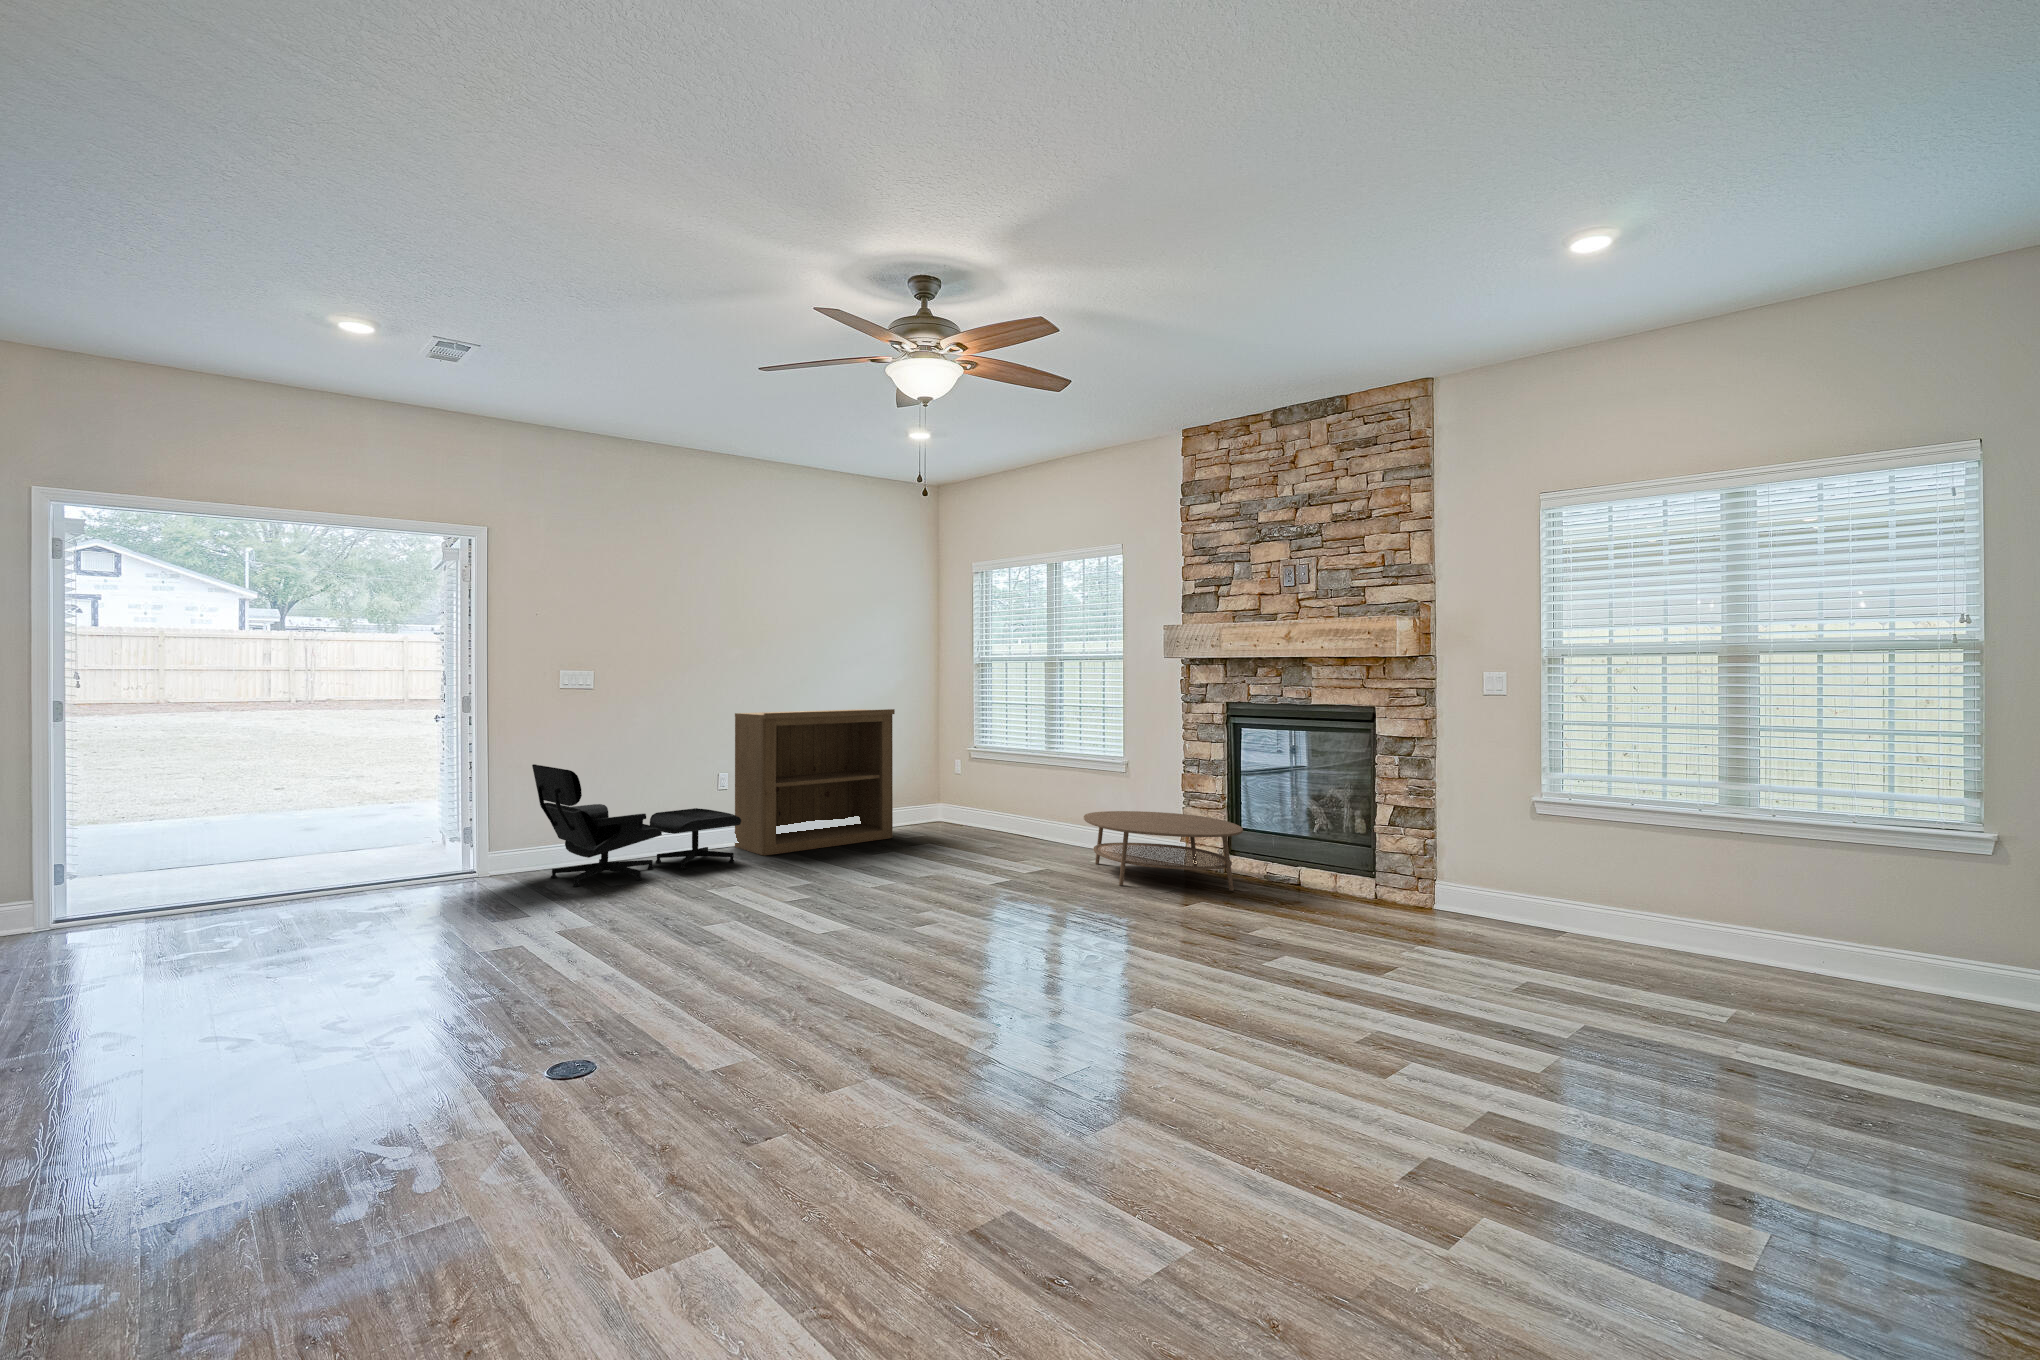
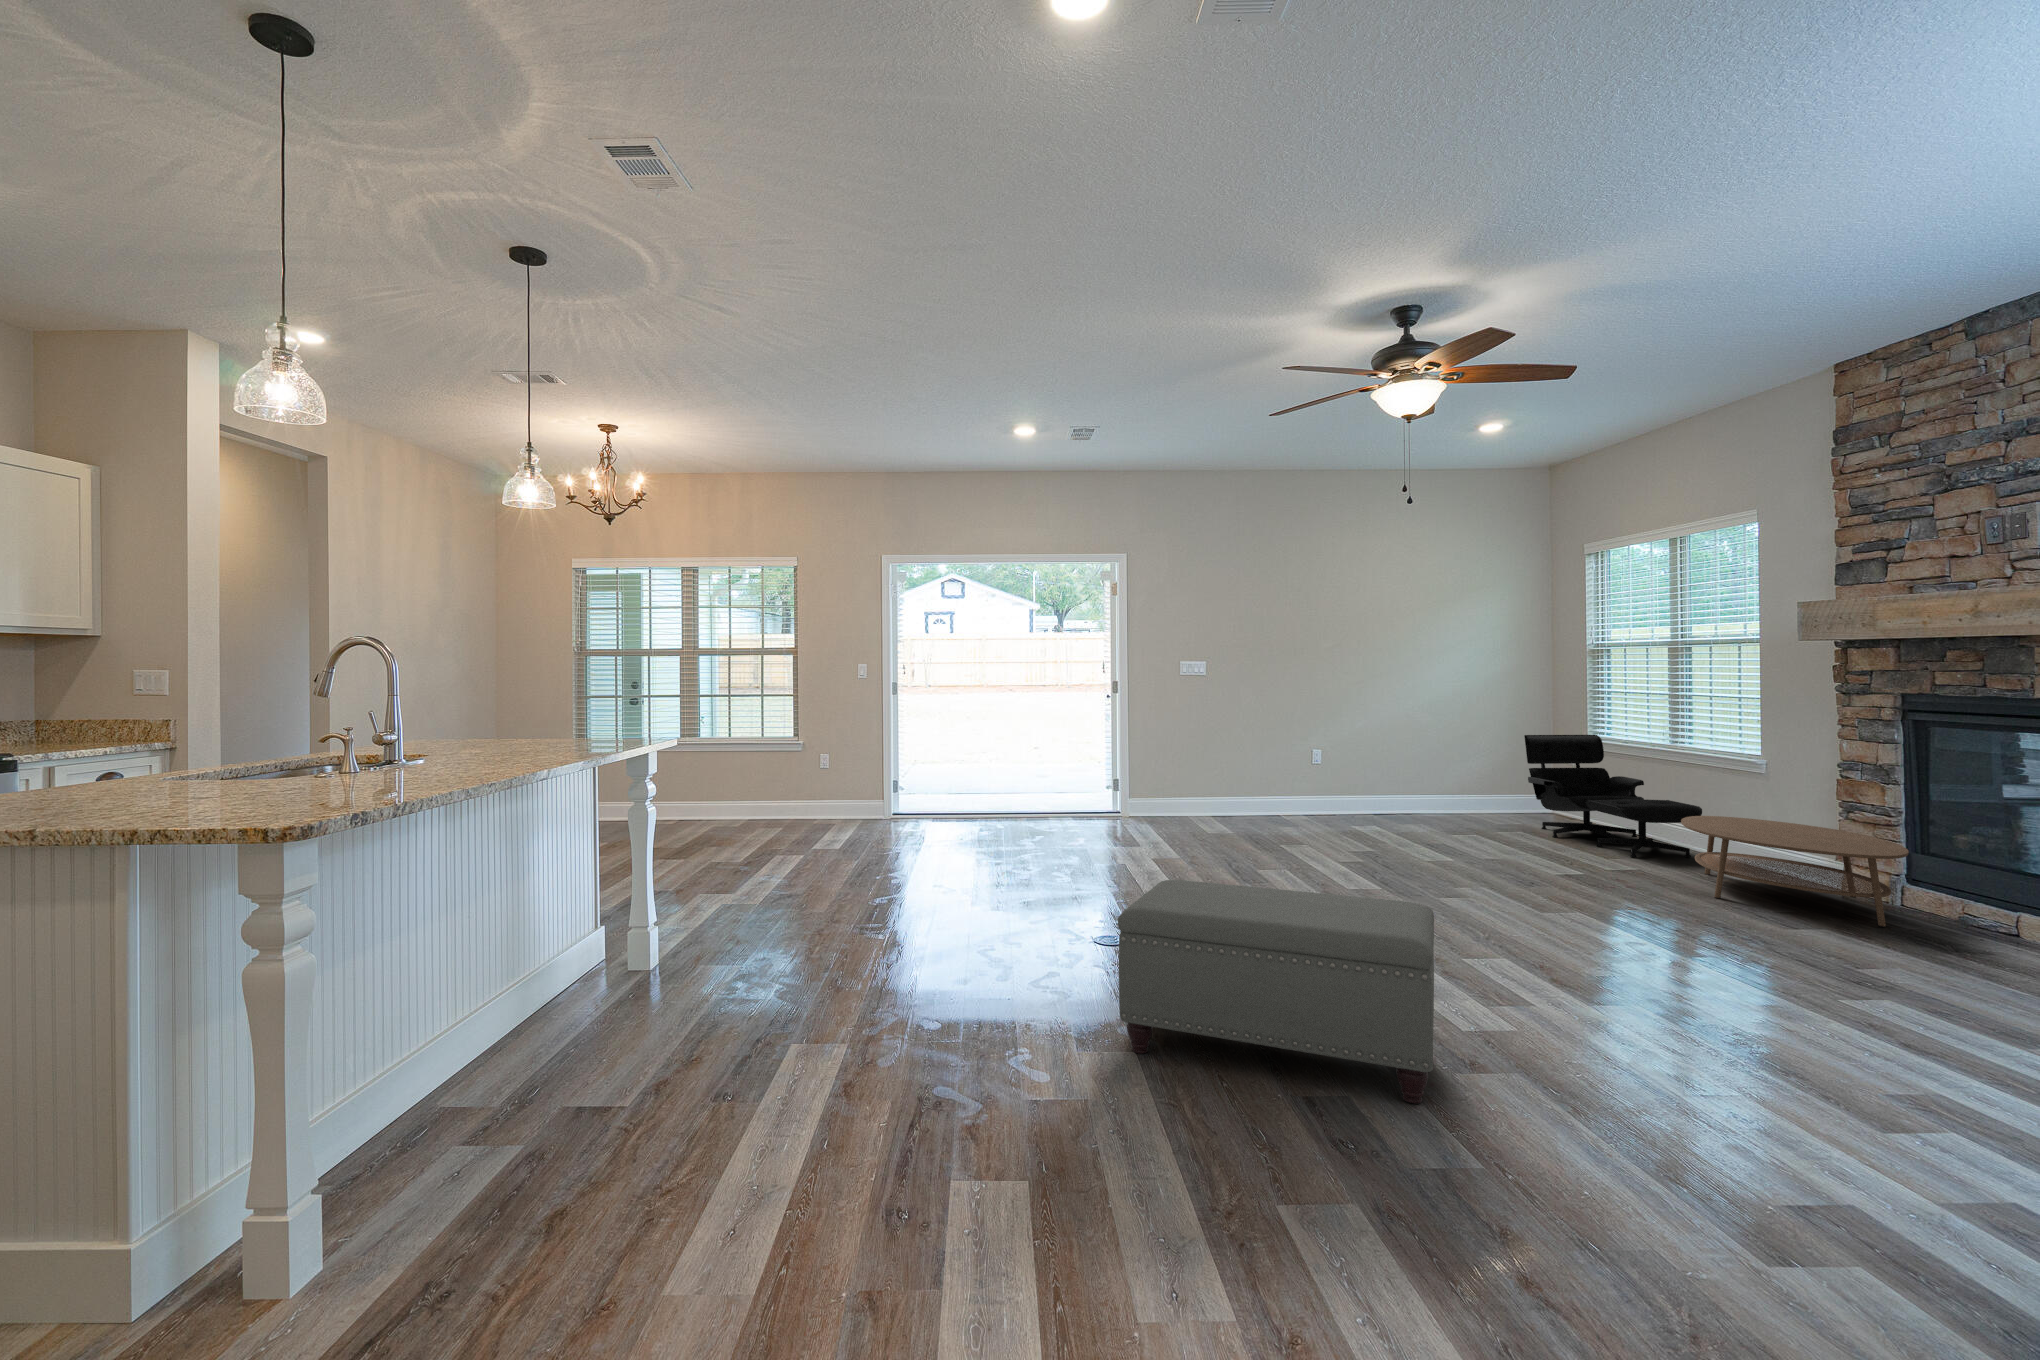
bookshelf: present [734,709,895,856] -> none [1322,696,1480,823]
lounge chair: present [532,764,741,886] -> present [1524,735,1702,857]
ottoman: none [690,958,1112,1283] -> present [1118,880,1434,1104]

